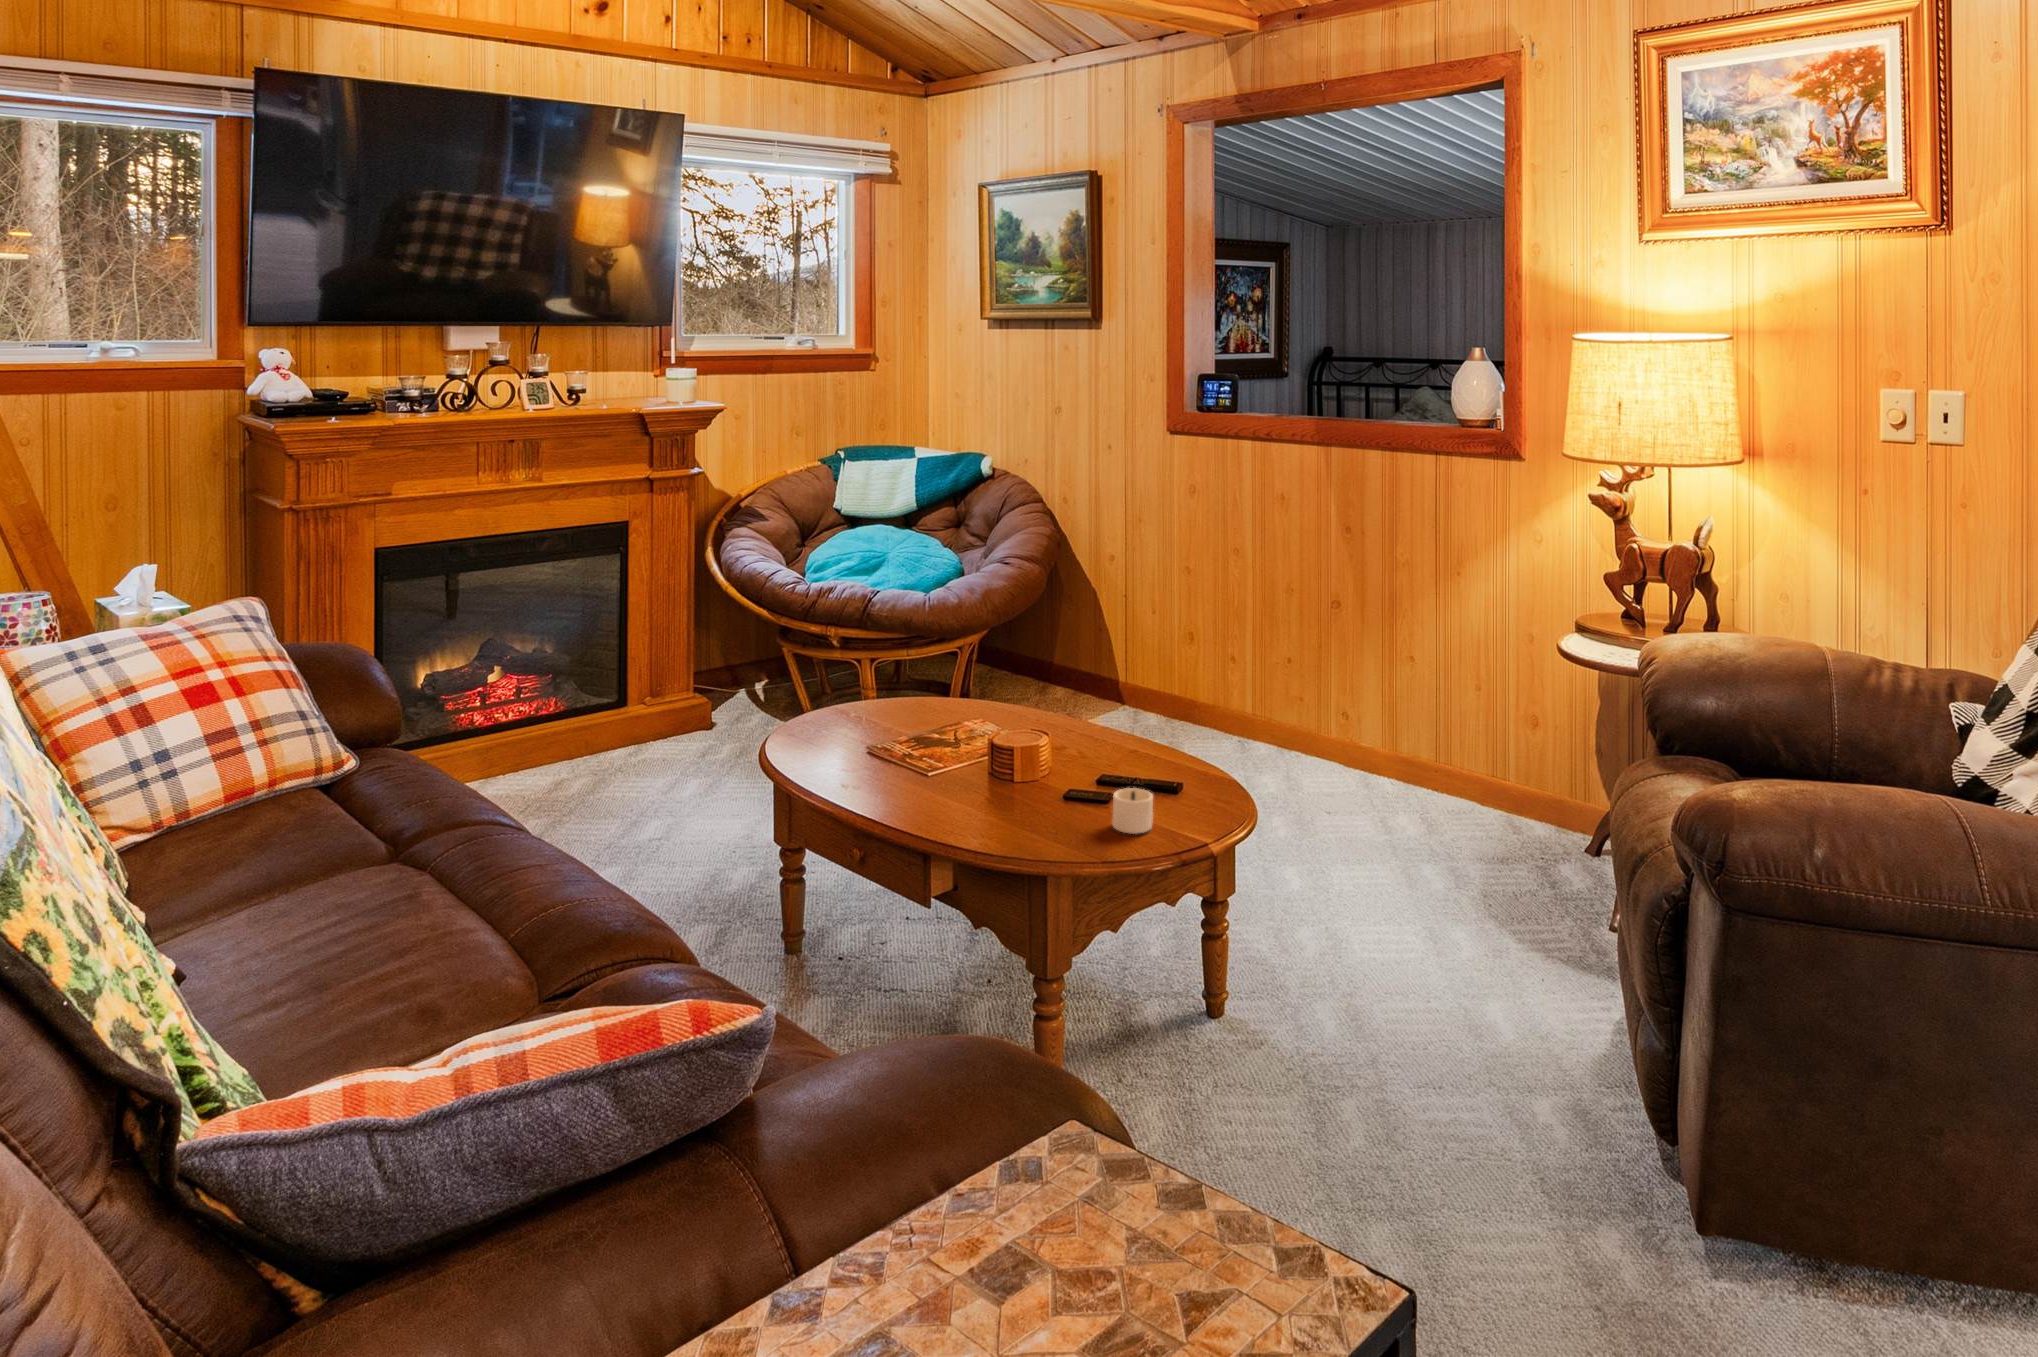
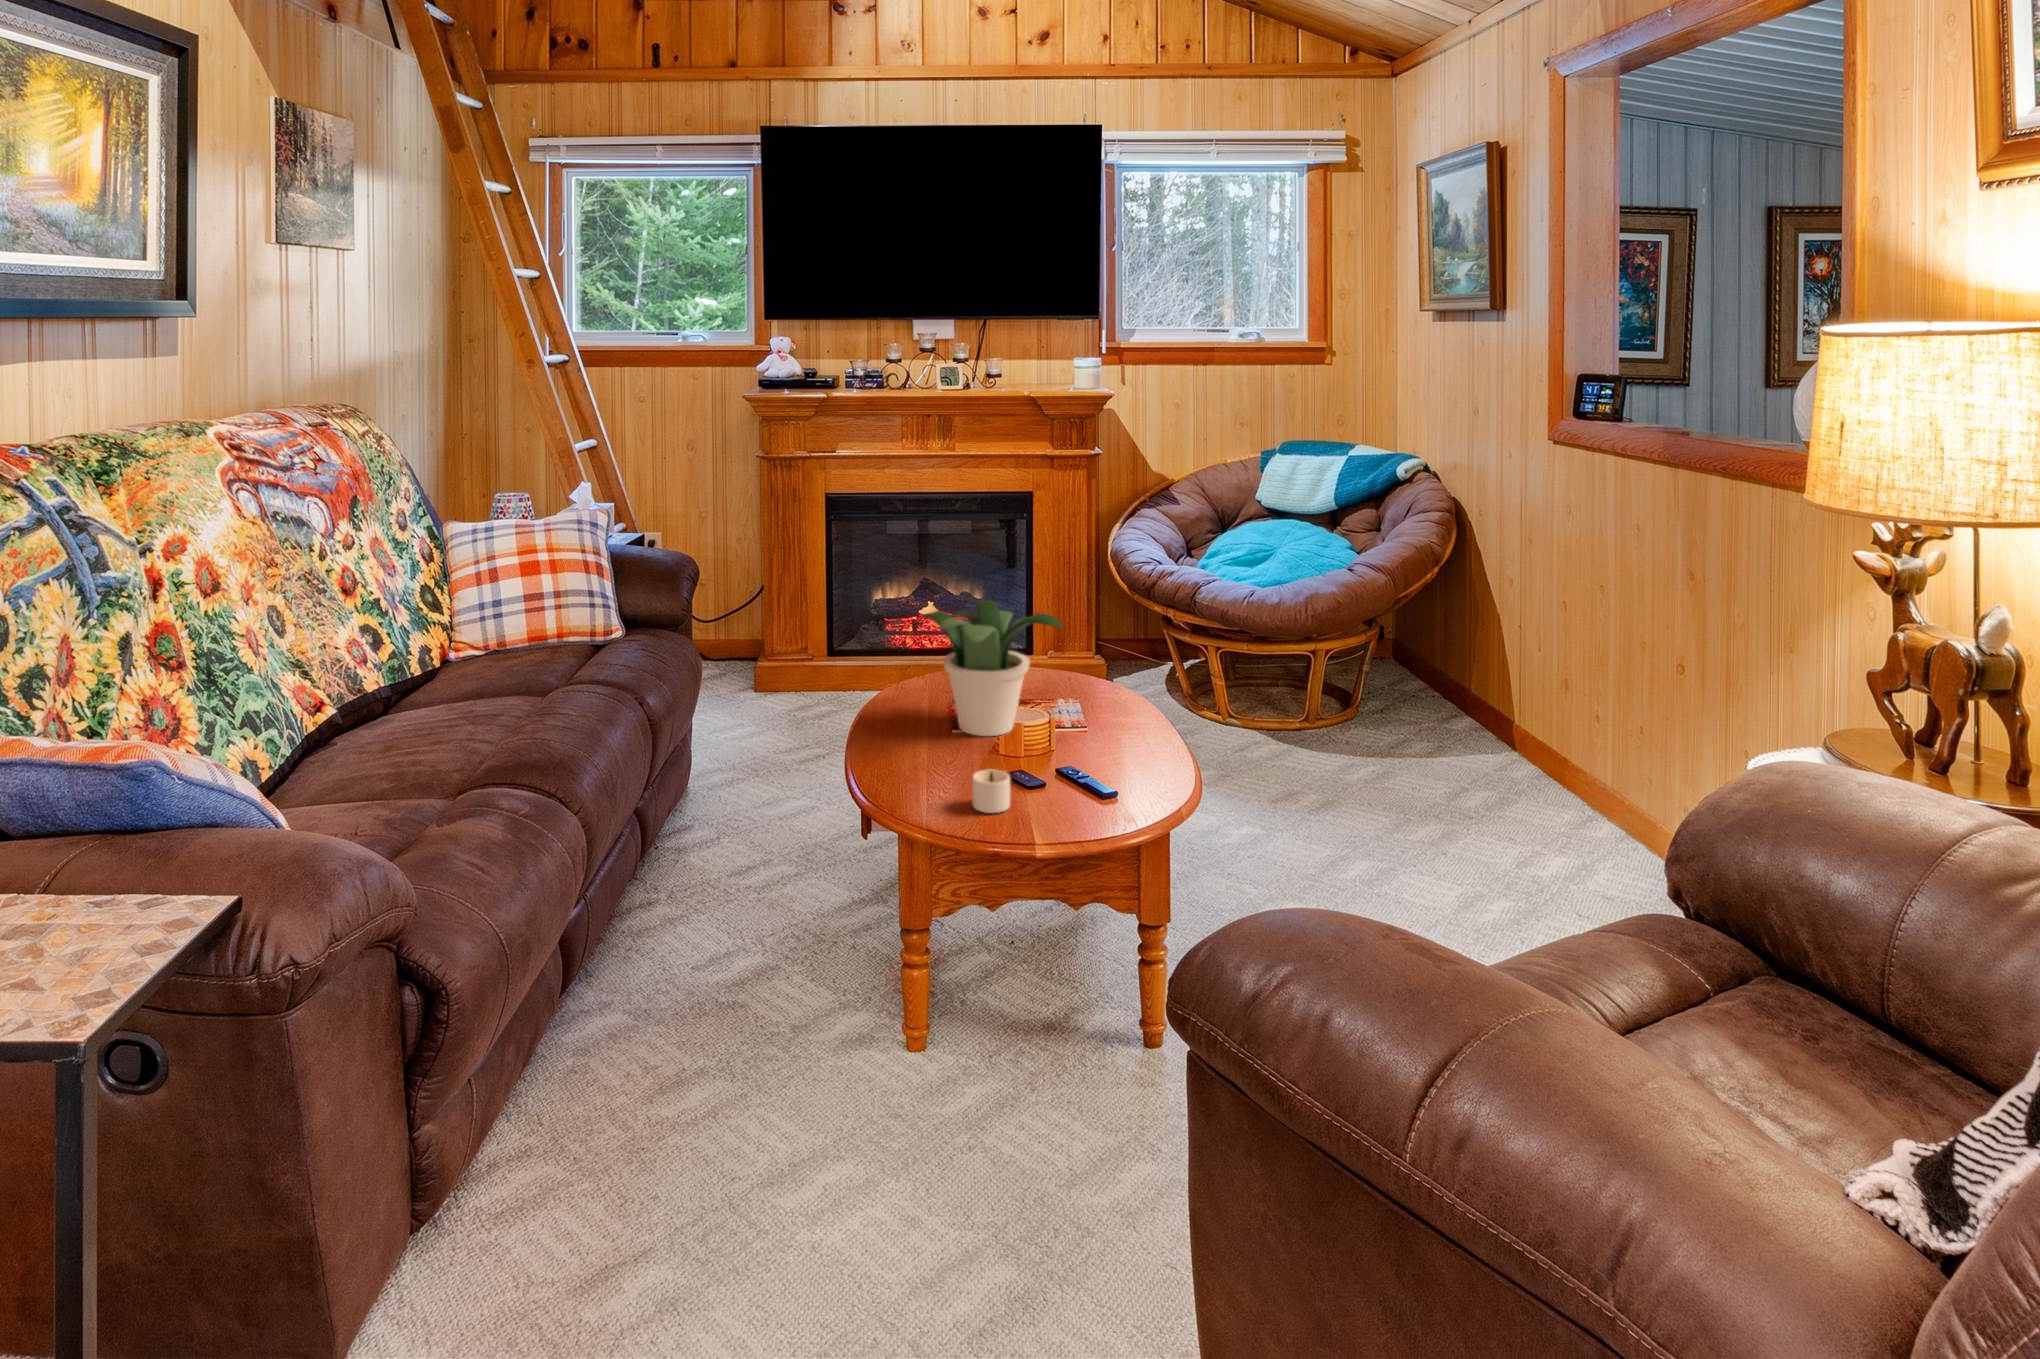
potted plant: none [895,624,1069,774] -> present [922,600,1063,736]

